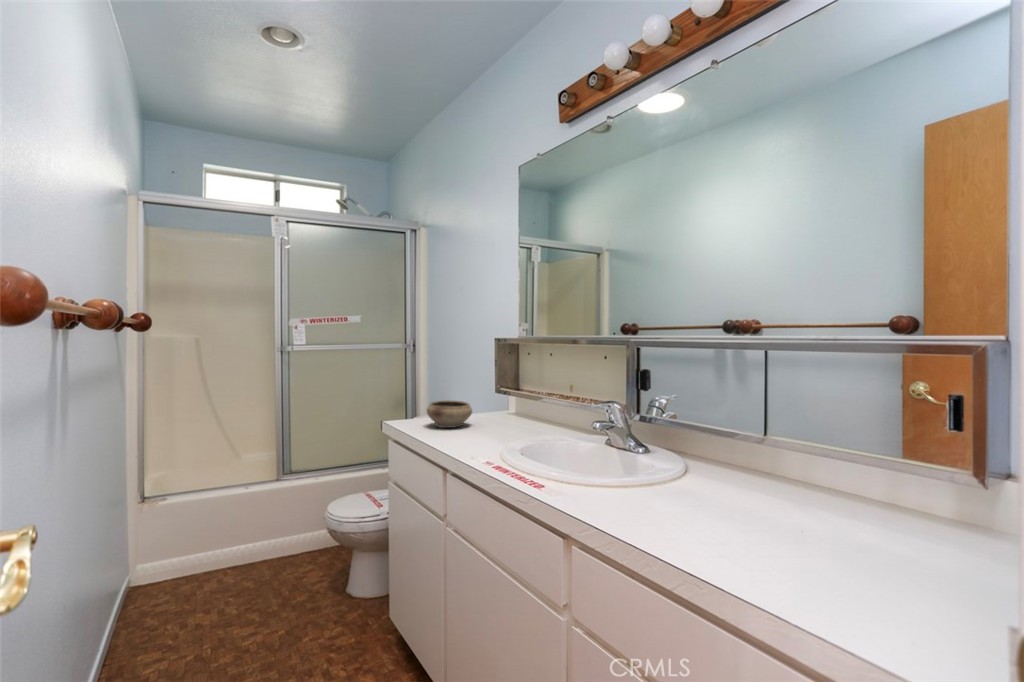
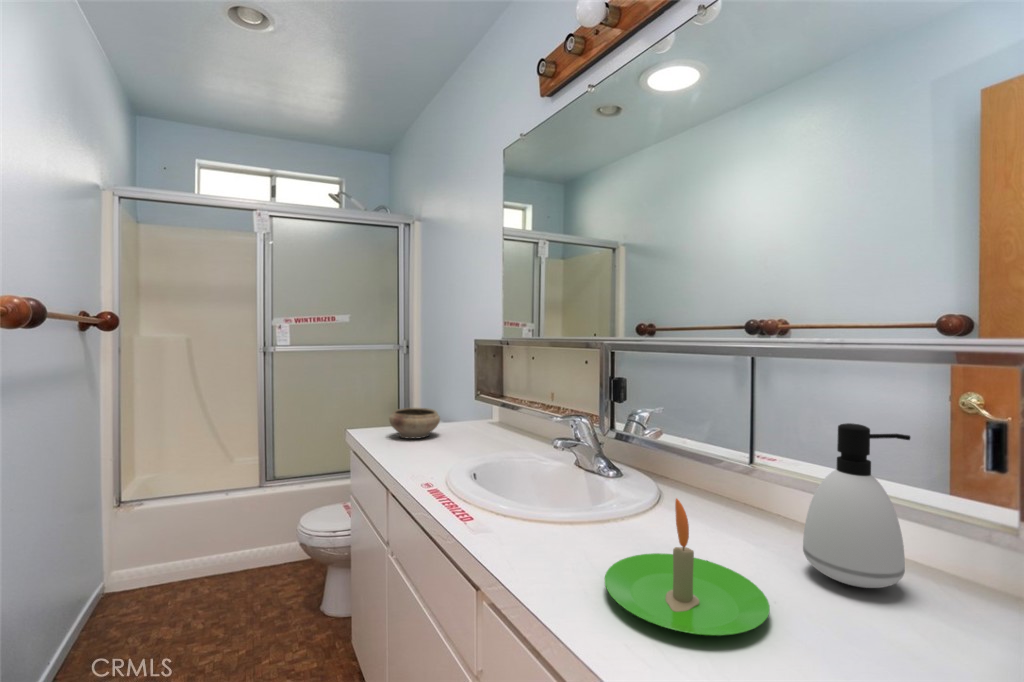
soap dispenser: none [814,399,893,520] -> present [803,423,910,588]
candle: none [672,455,800,548] -> present [605,498,770,636]

